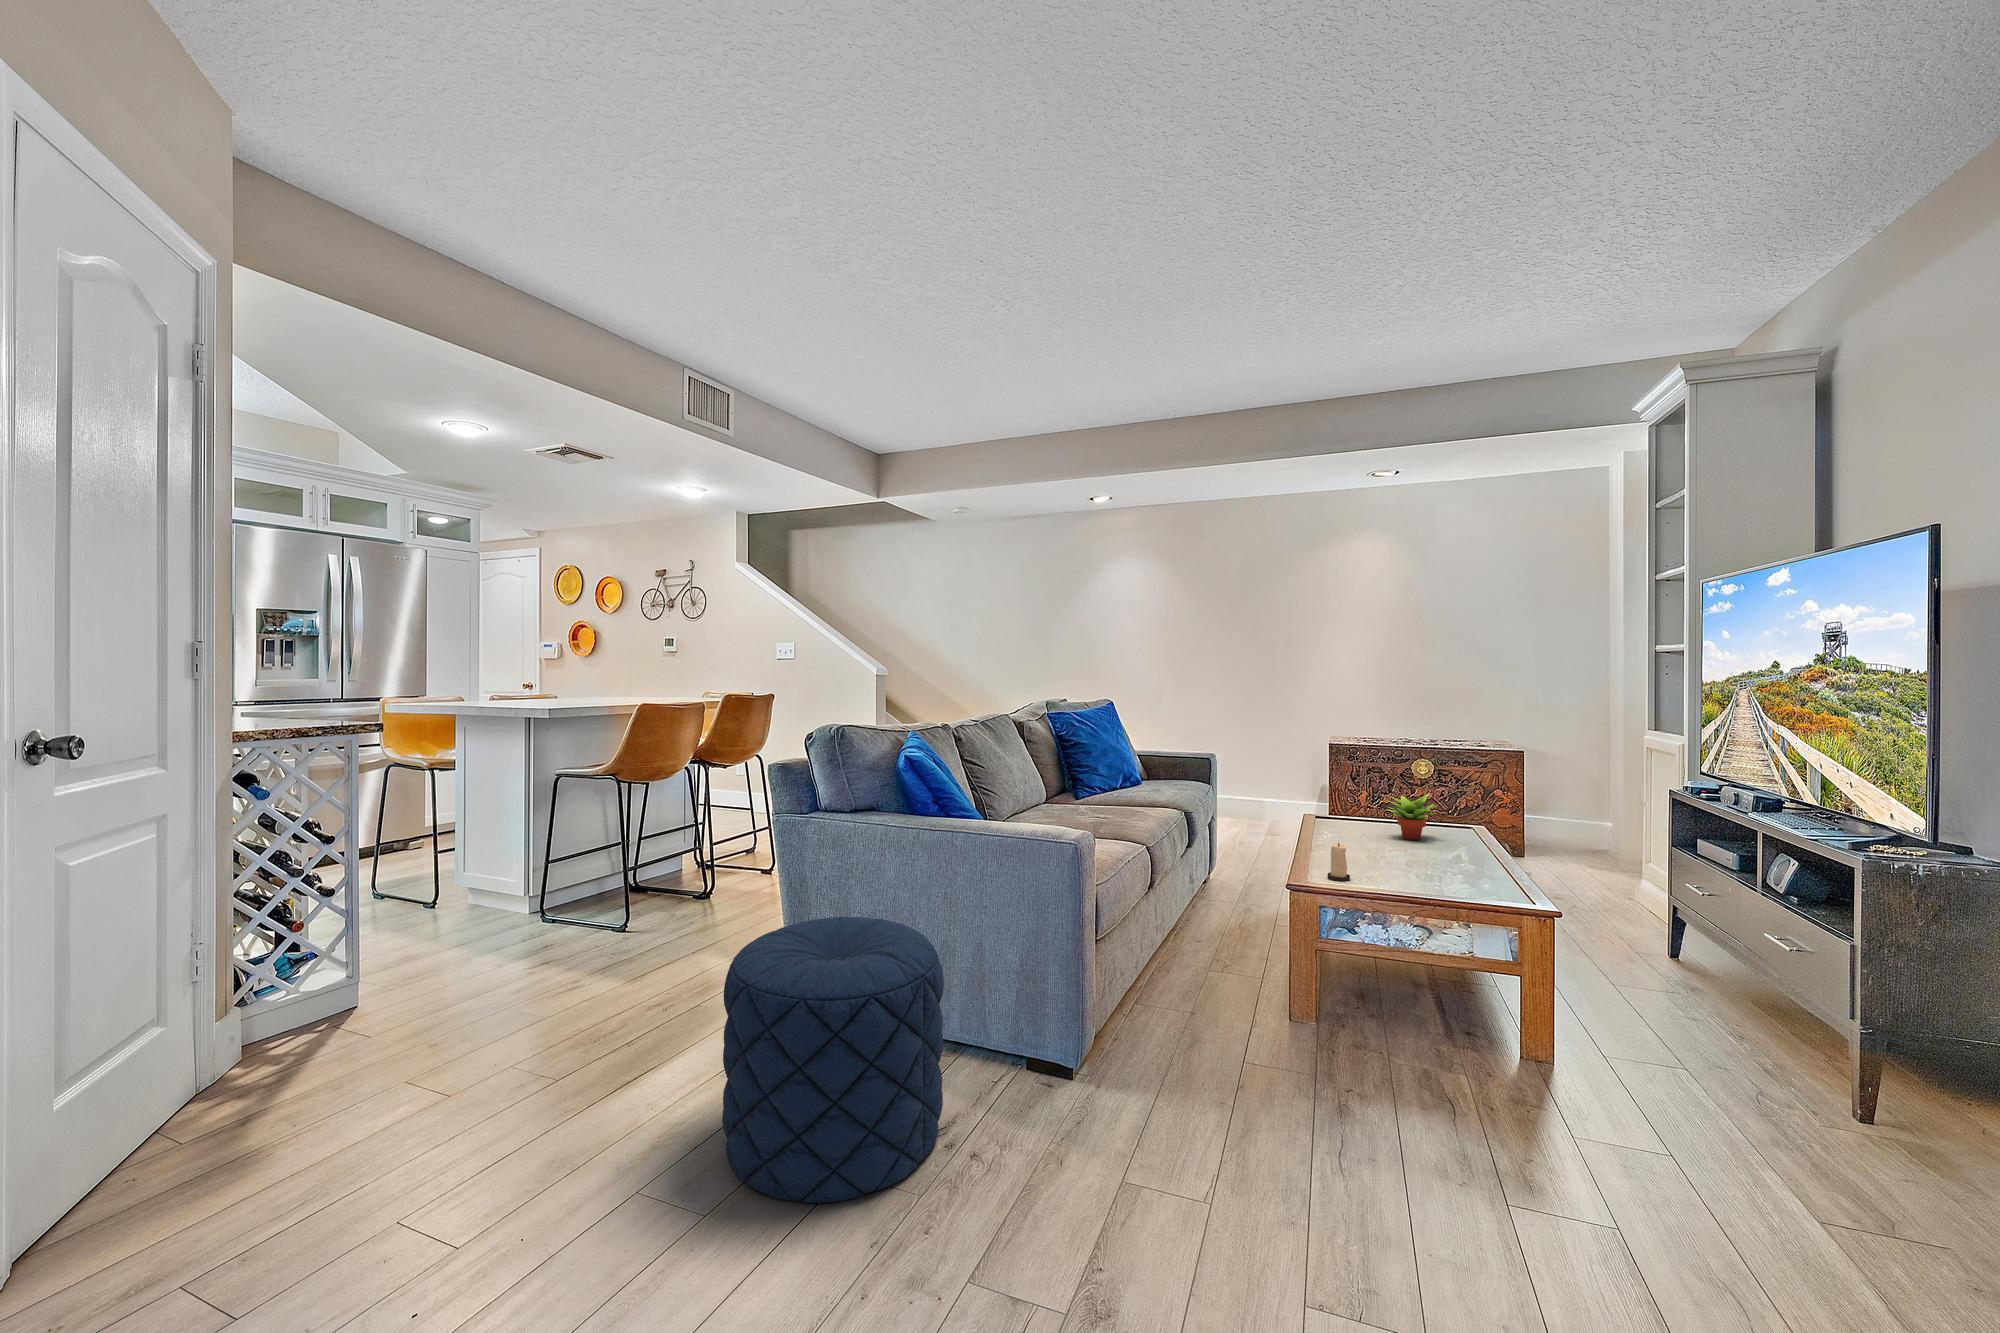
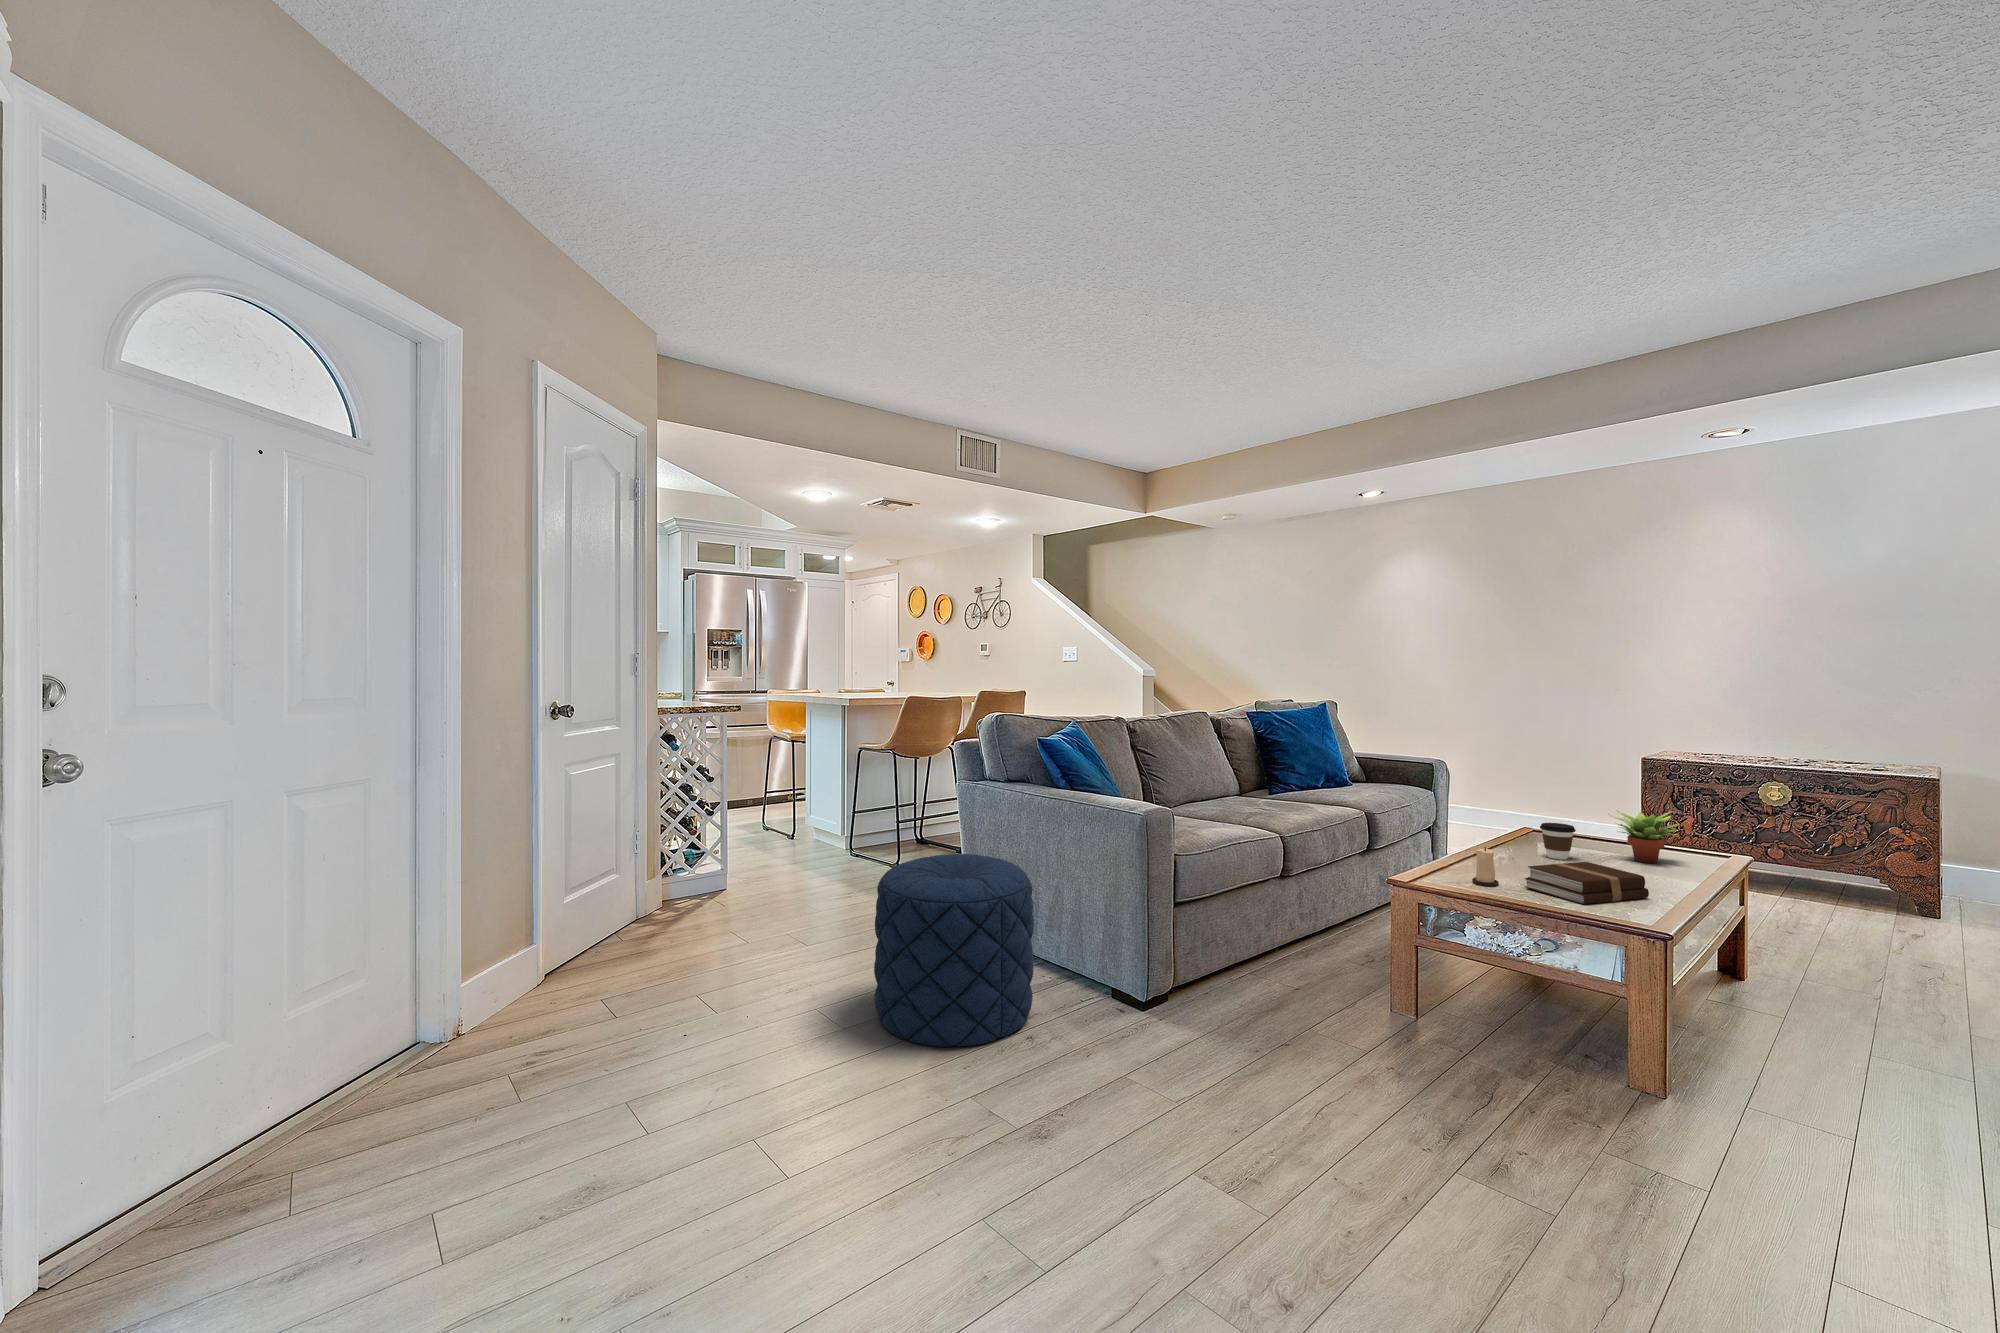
coffee cup: none [1336,811,1366,845] -> present [1540,823,1576,860]
book: none [1372,847,1466,890] -> present [1525,862,1649,904]

